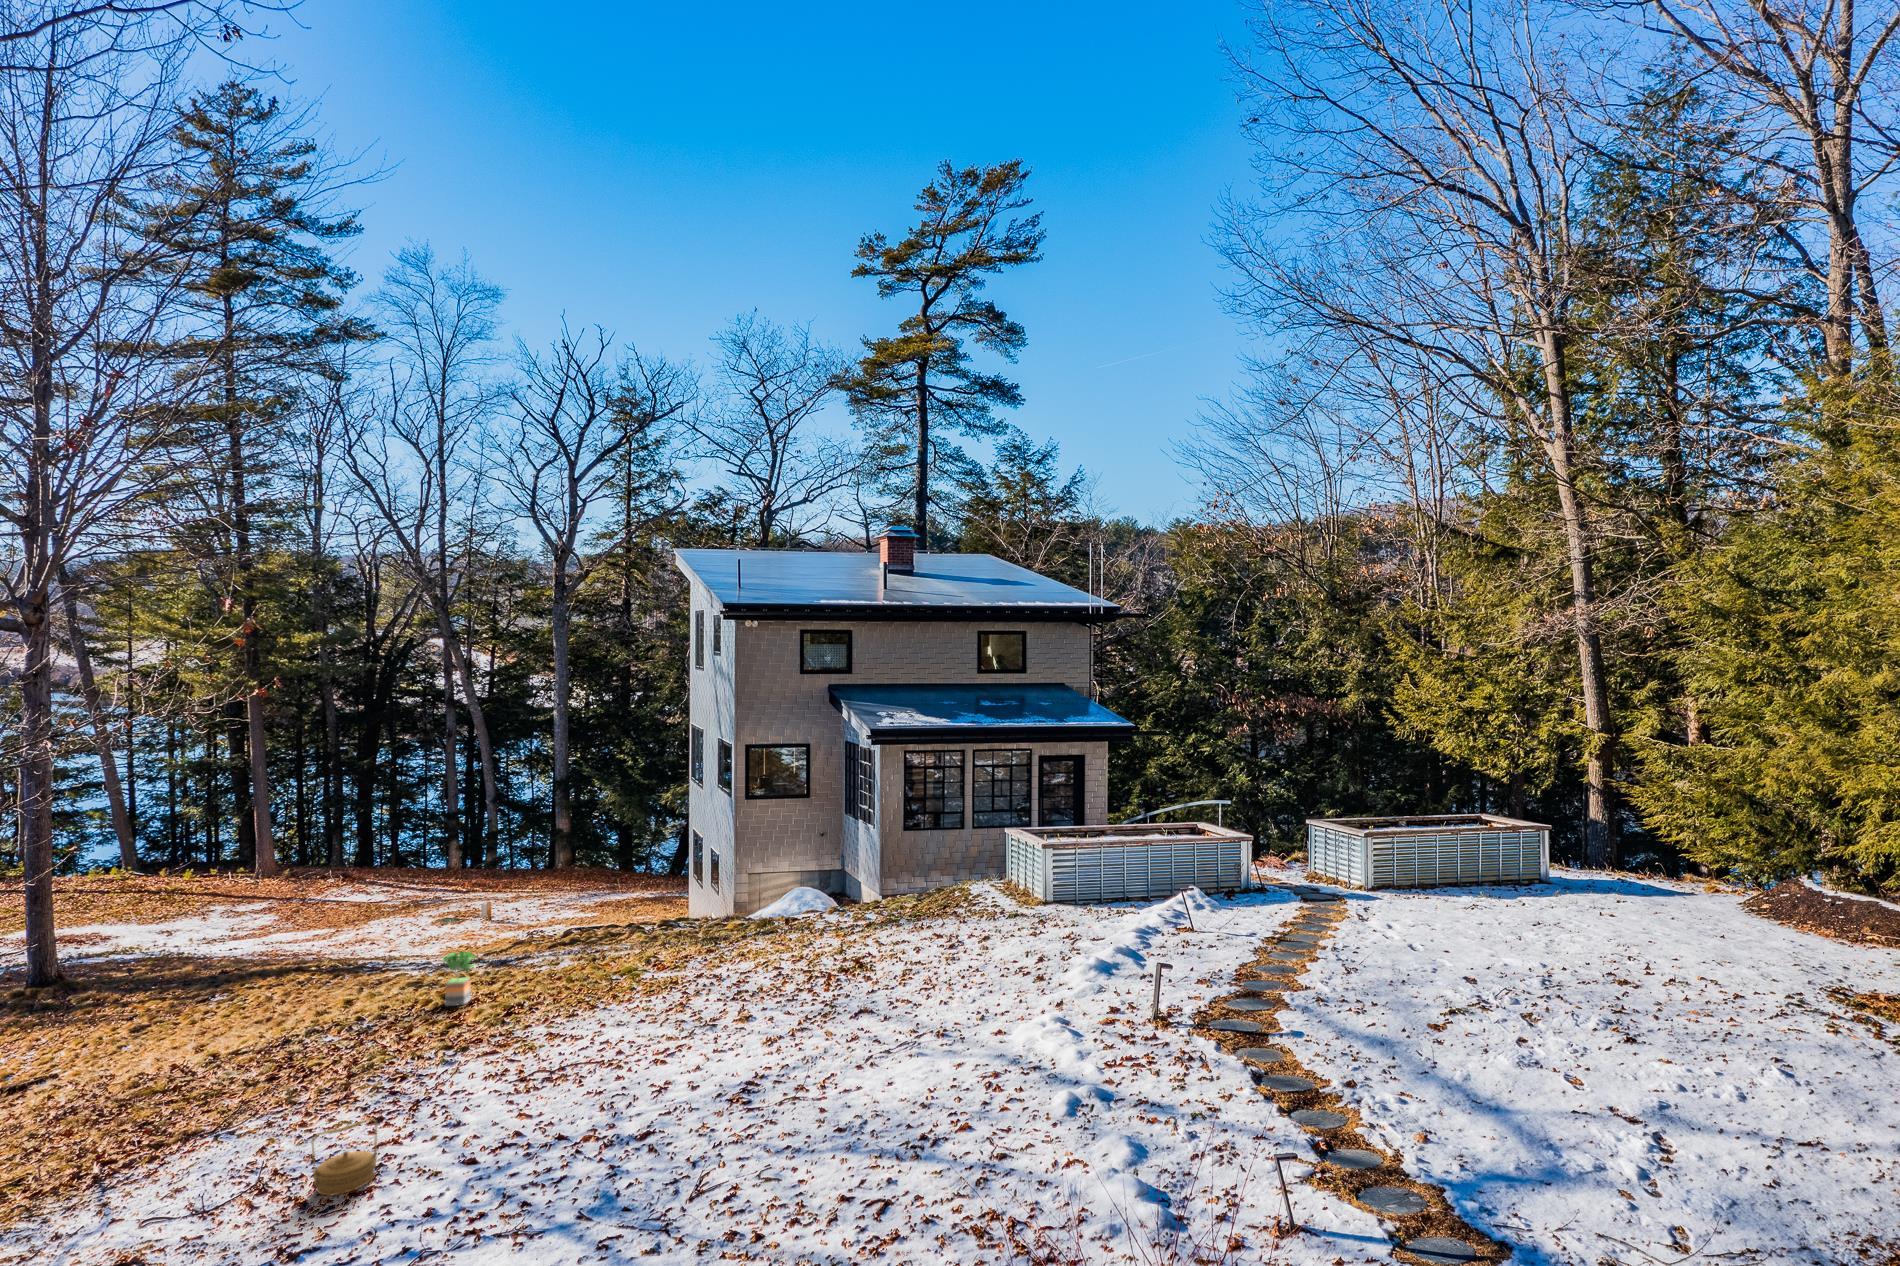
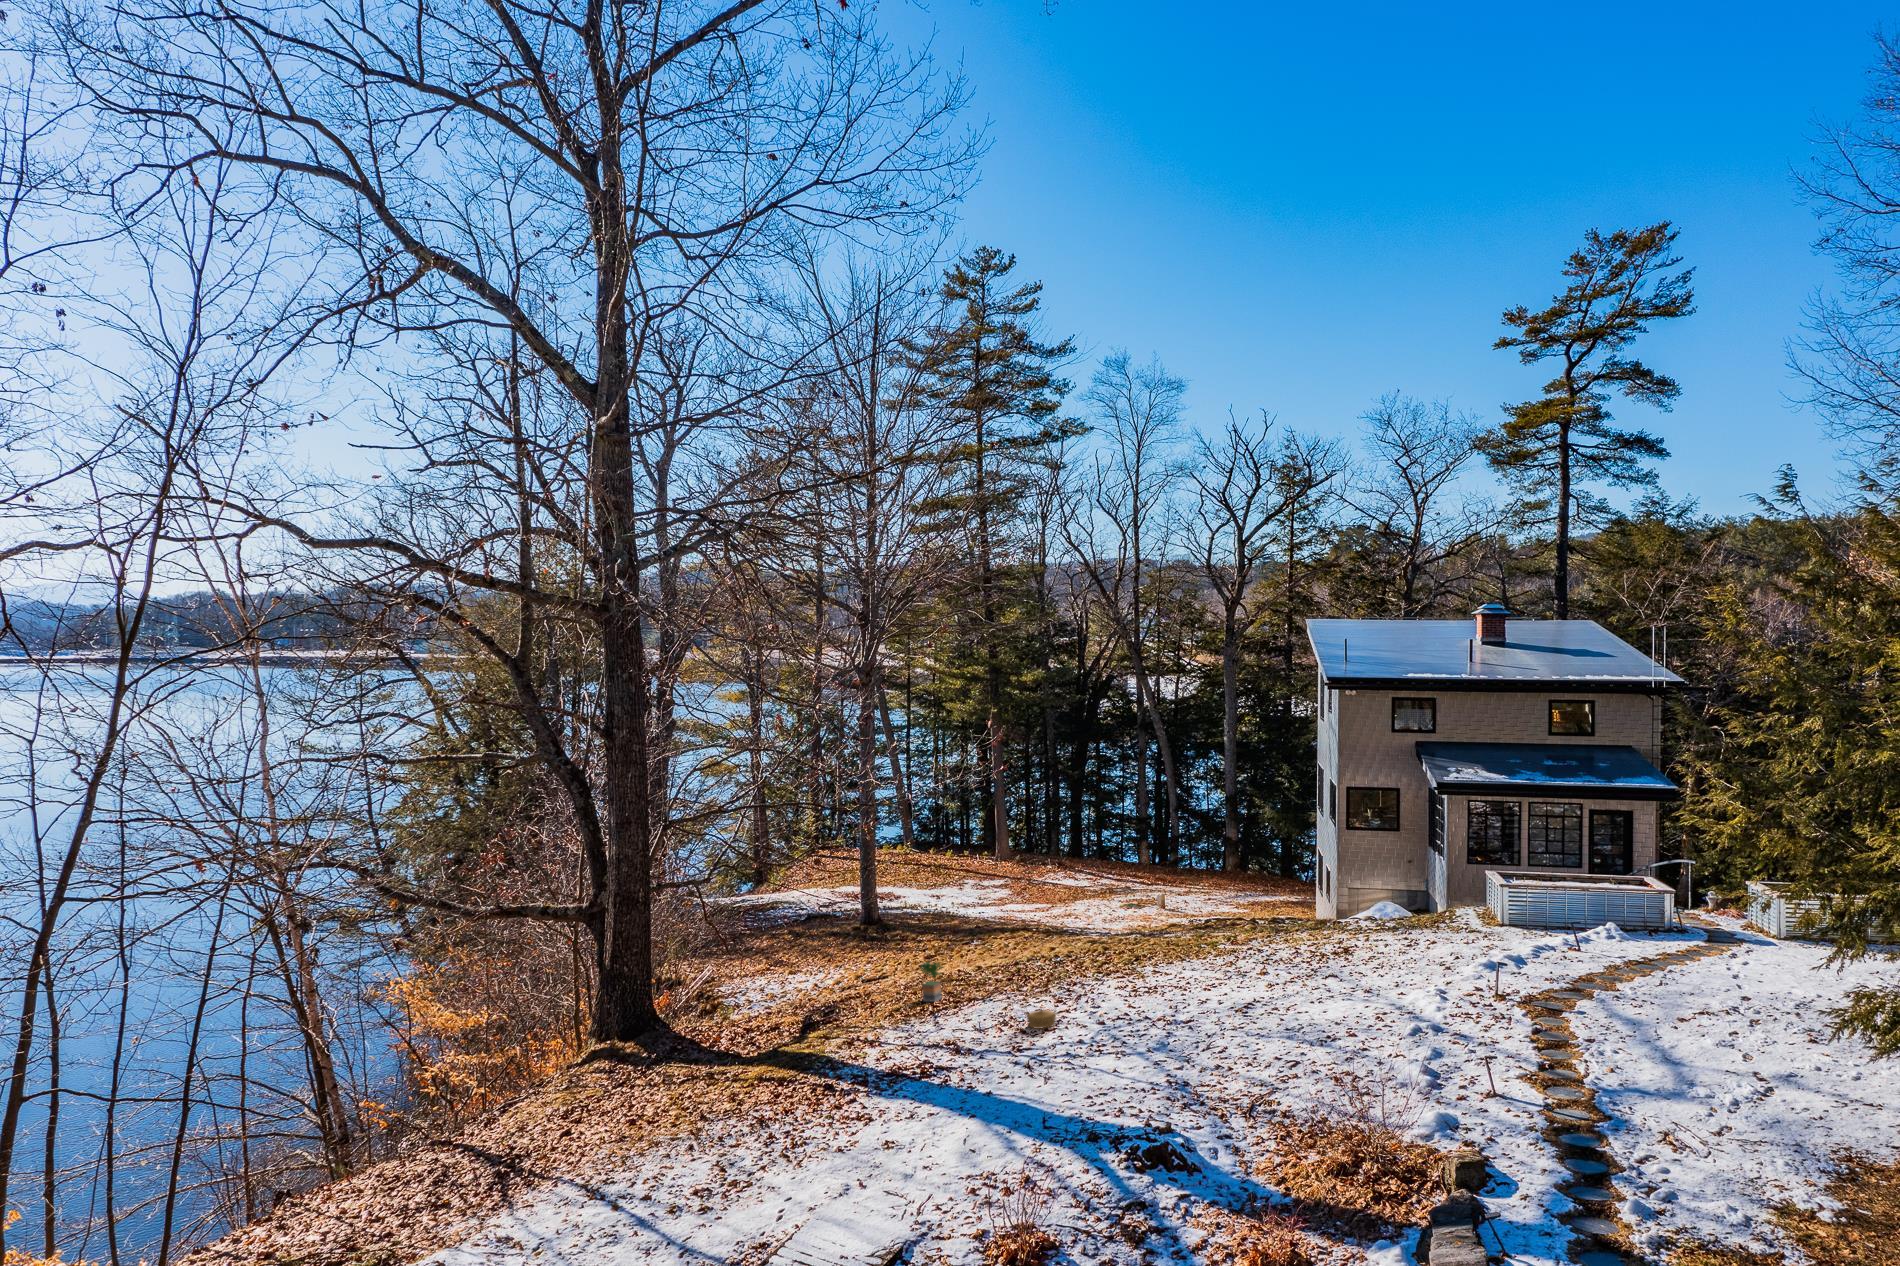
potted tree: present [442,952,476,1006] -> present [921,962,942,1002]

